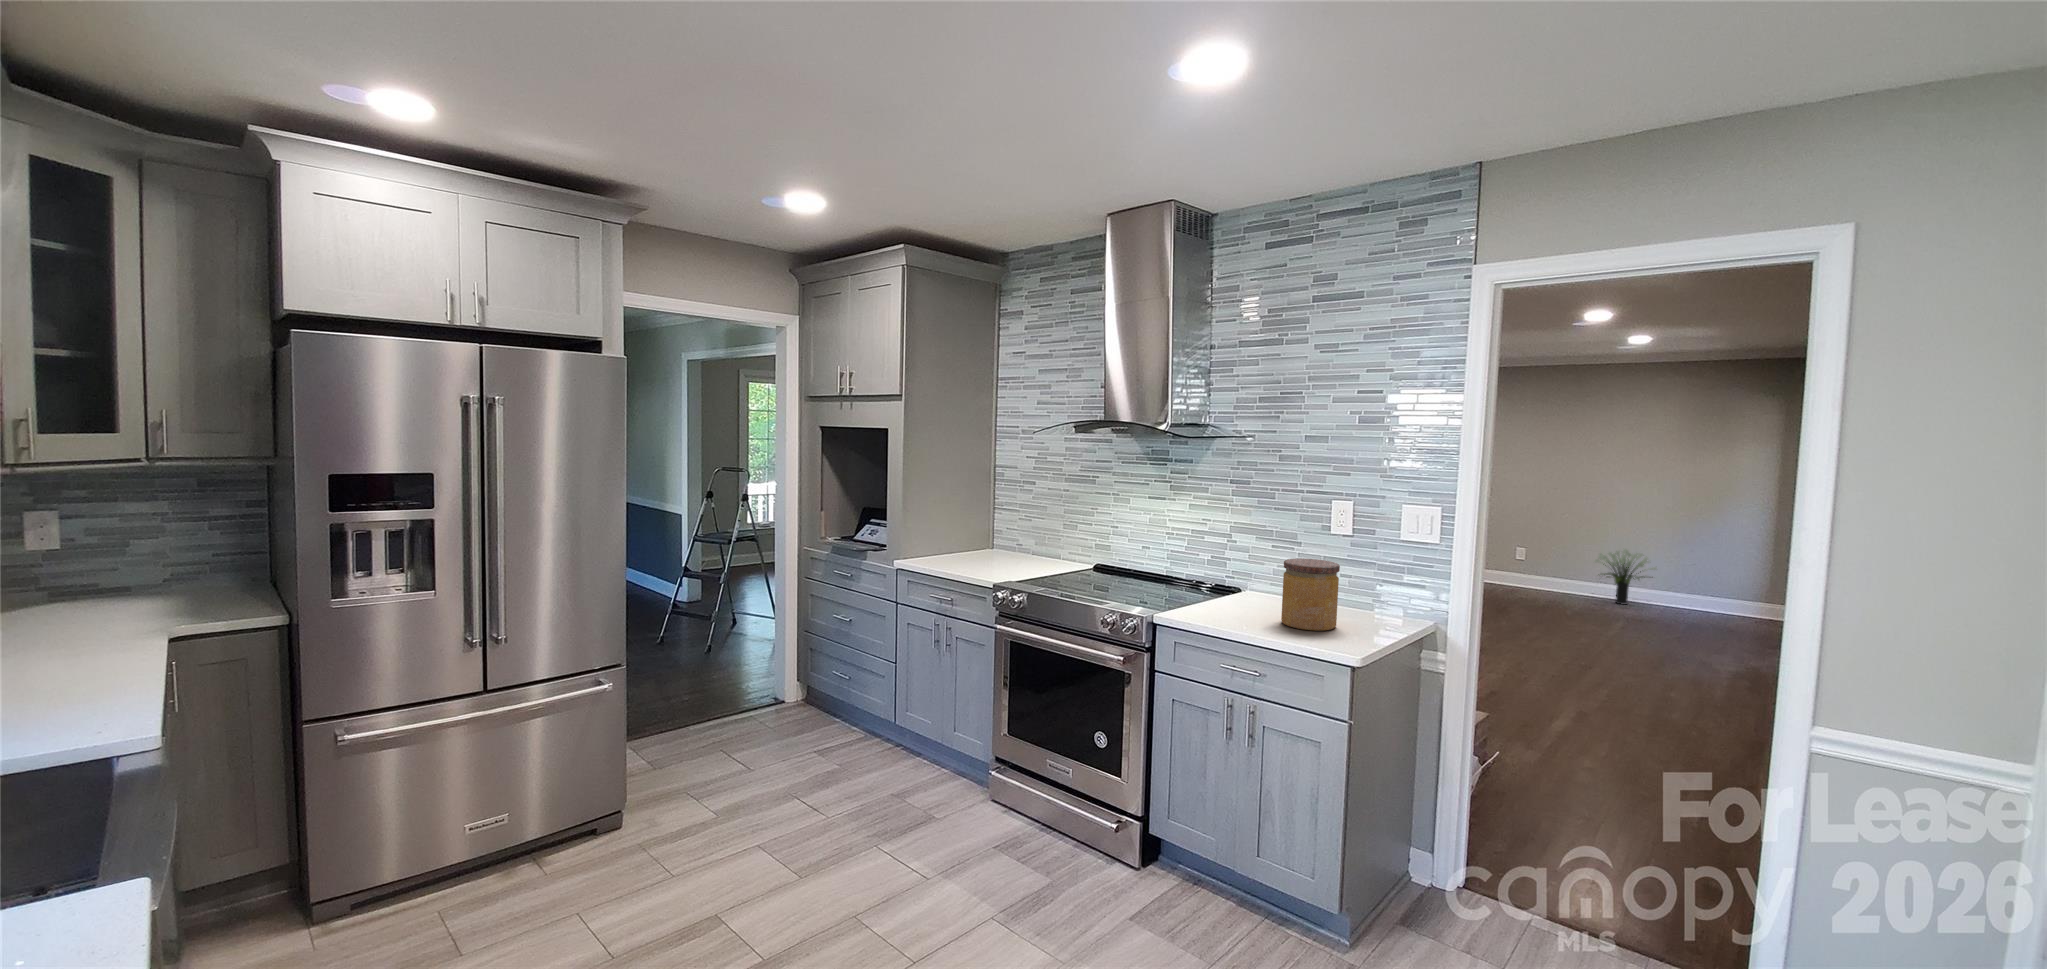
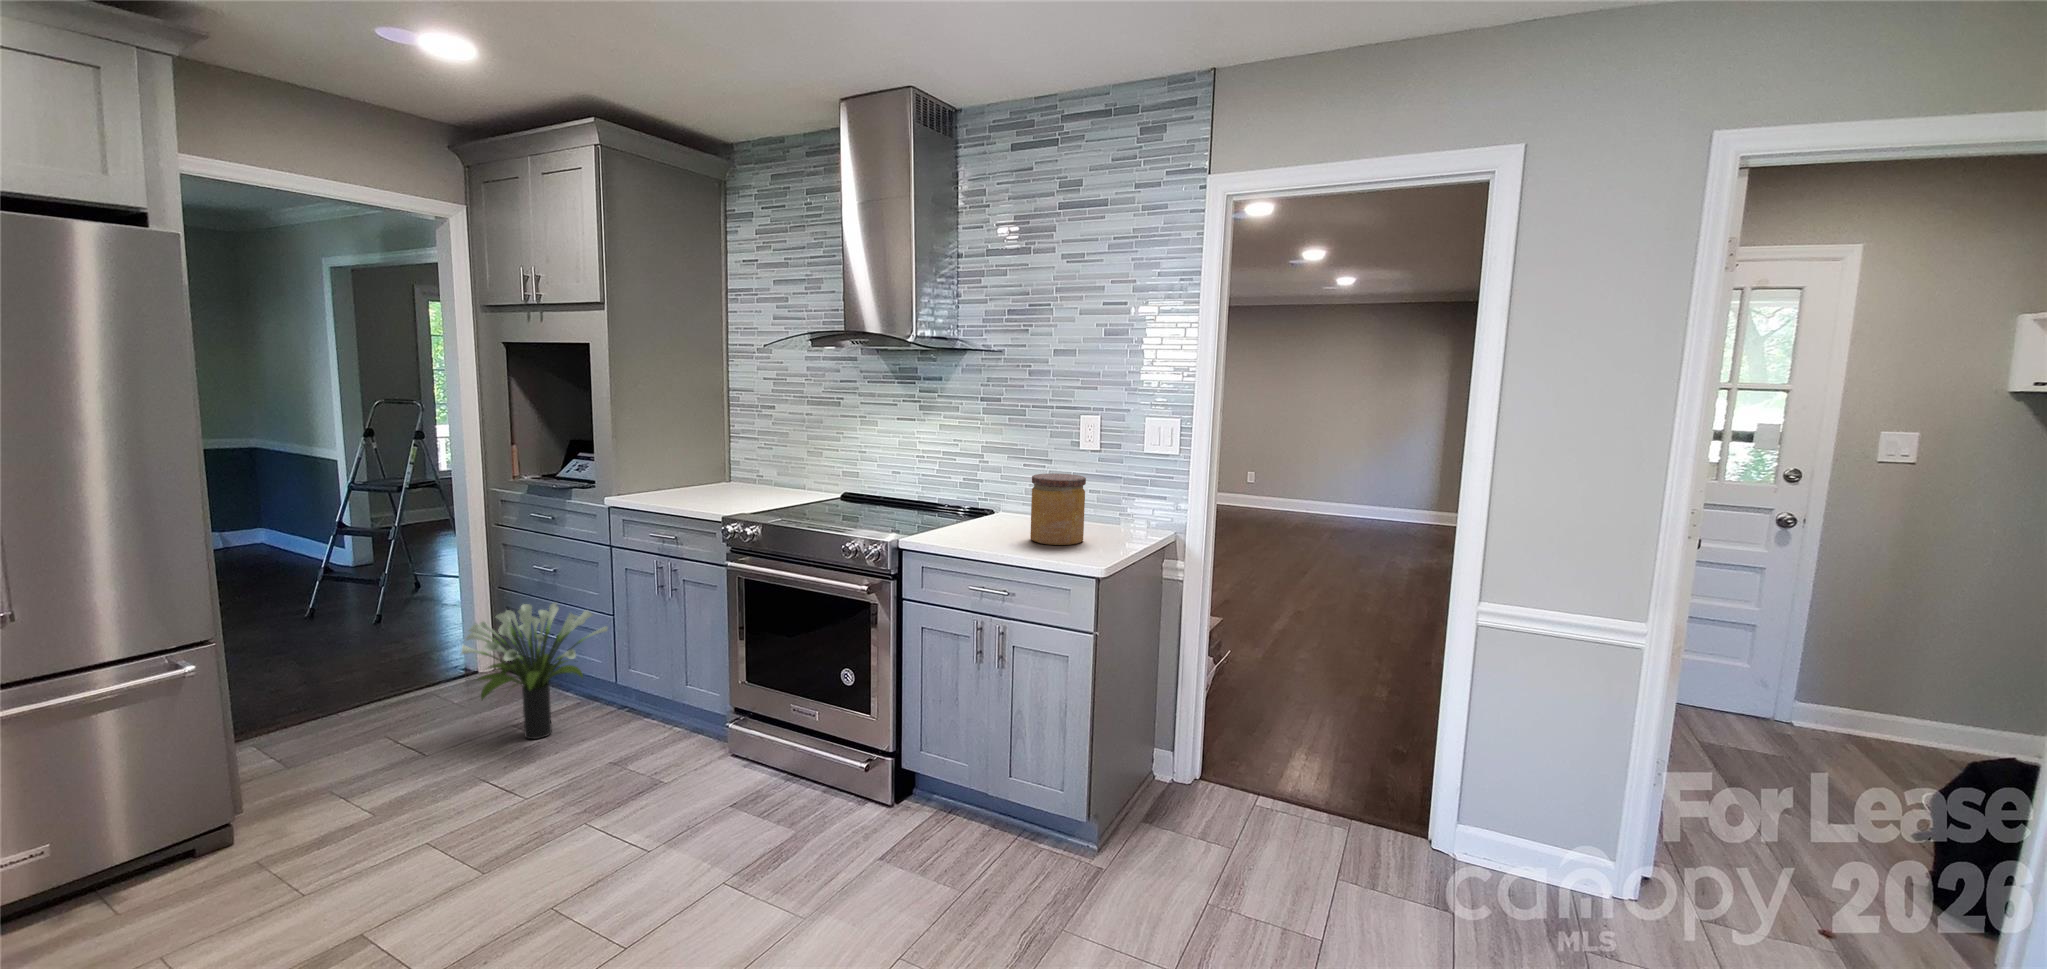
potted plant: present [1595,549,1657,604] -> present [461,603,608,739]

